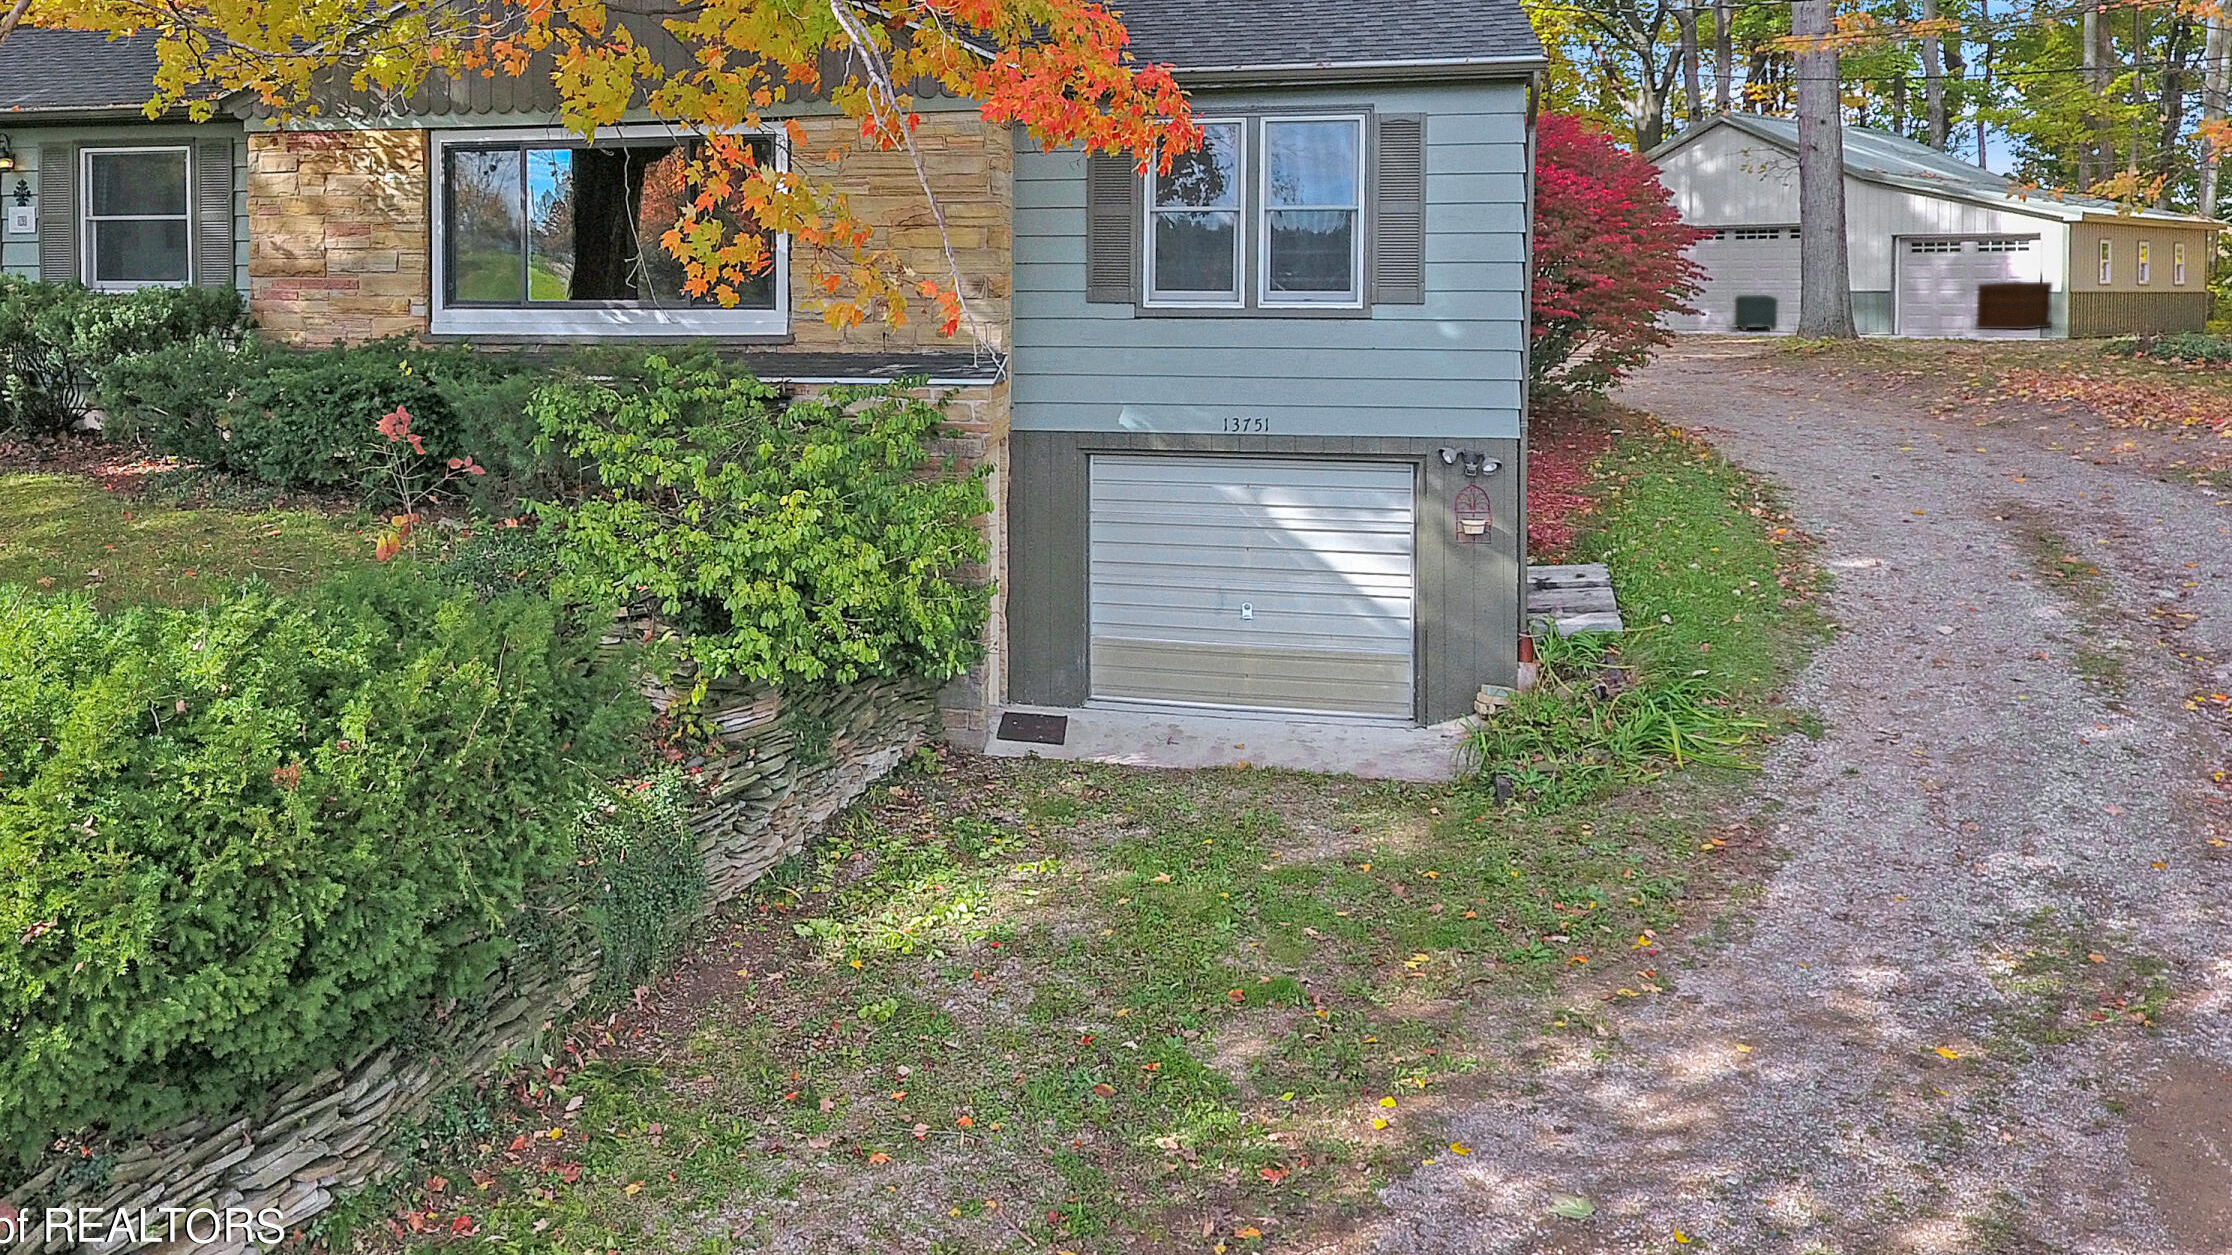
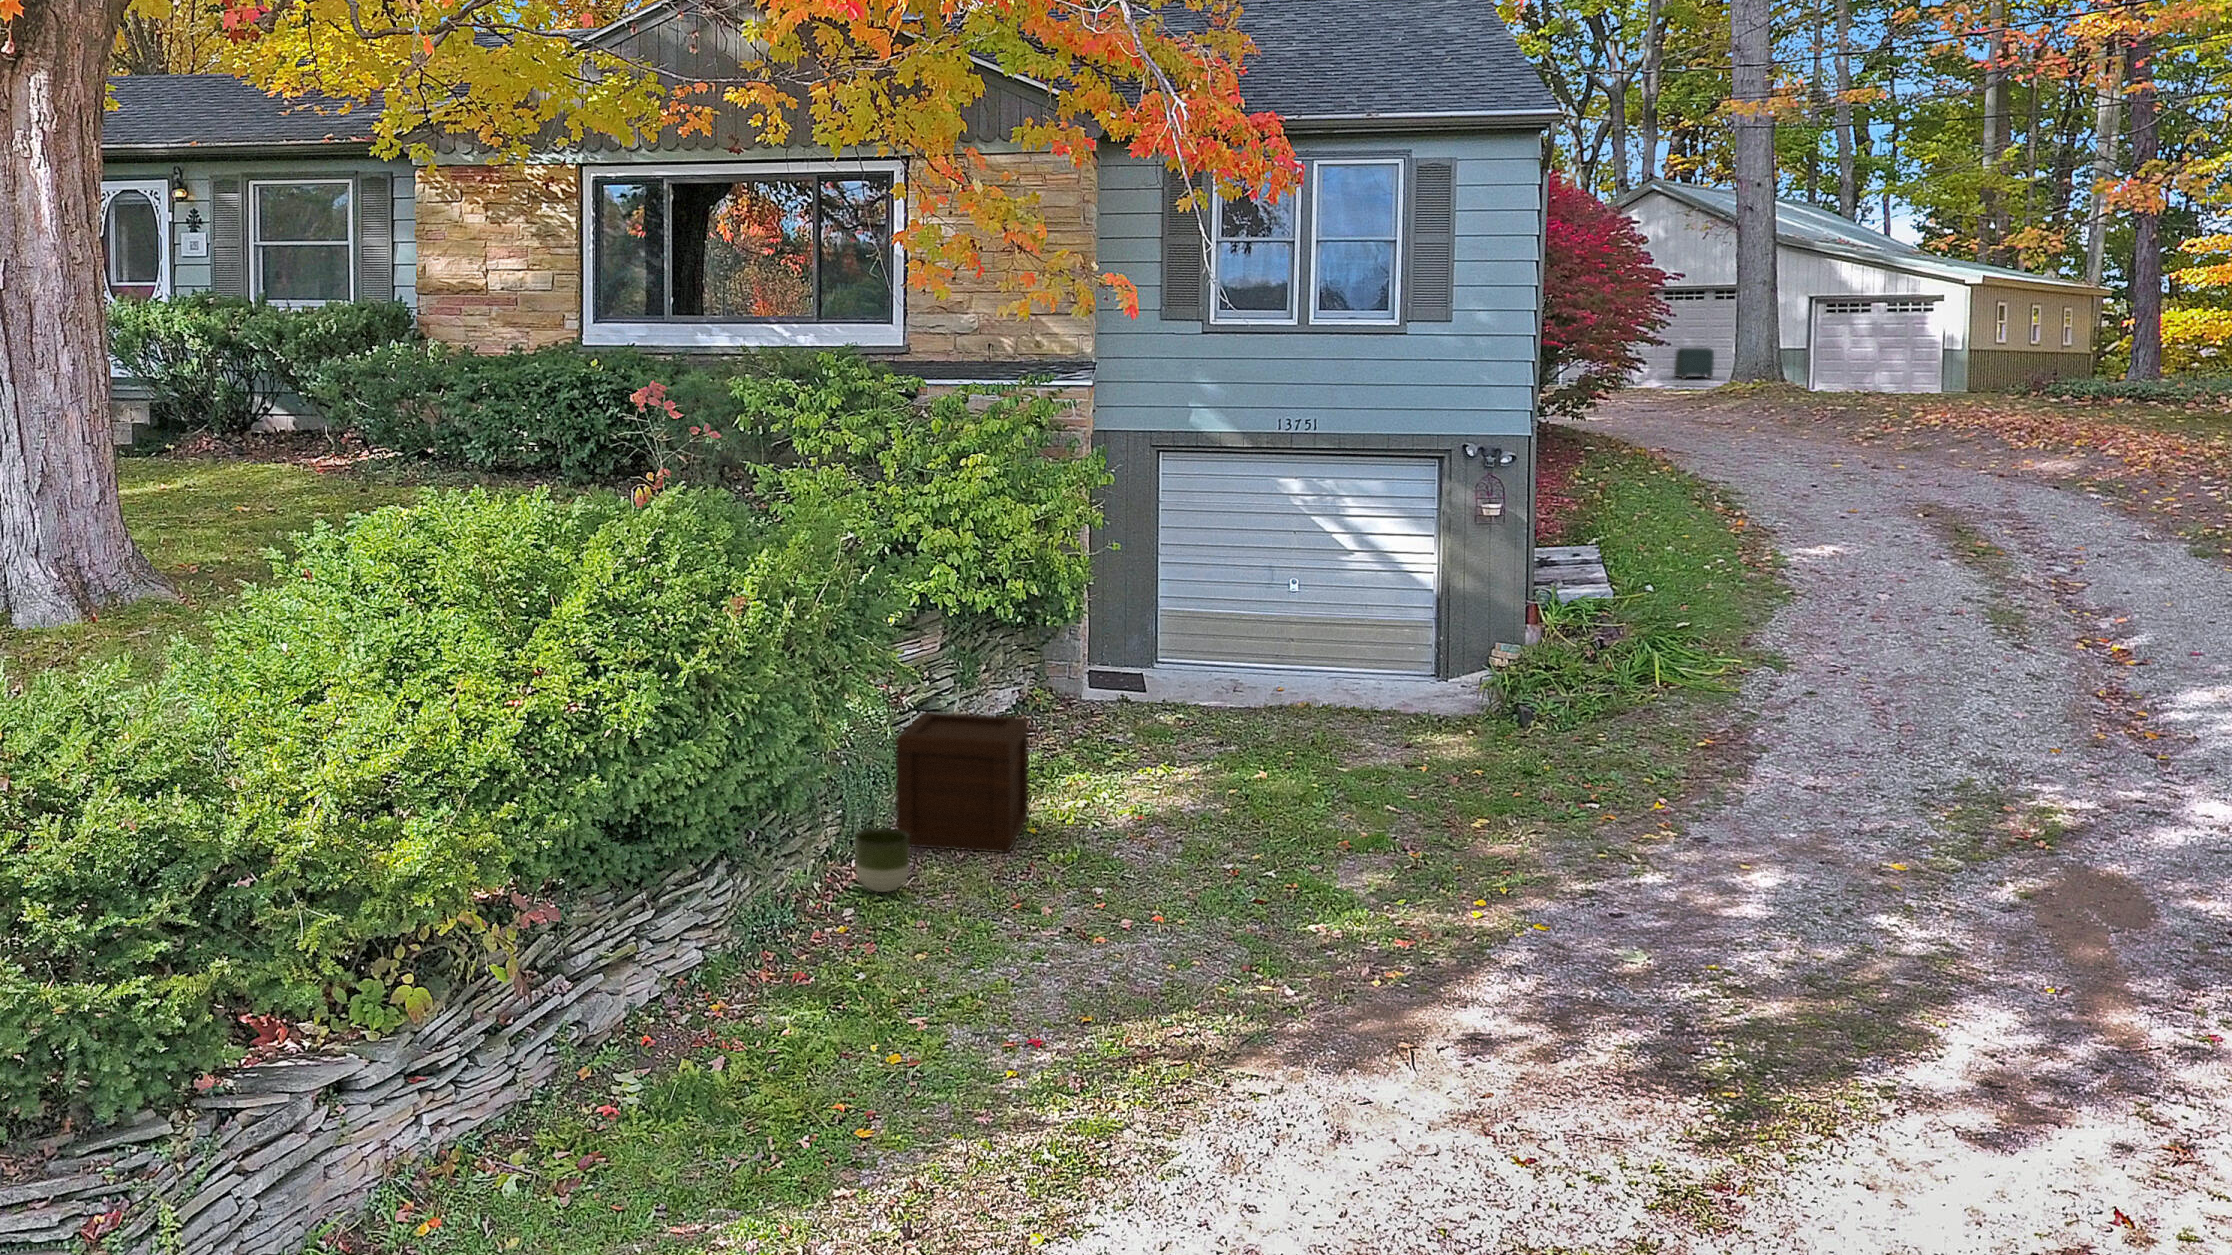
wooden crate: present [1976,282,2052,329] -> present [896,712,1029,853]
planter: none [580,994,651,1082] -> present [855,828,910,892]

